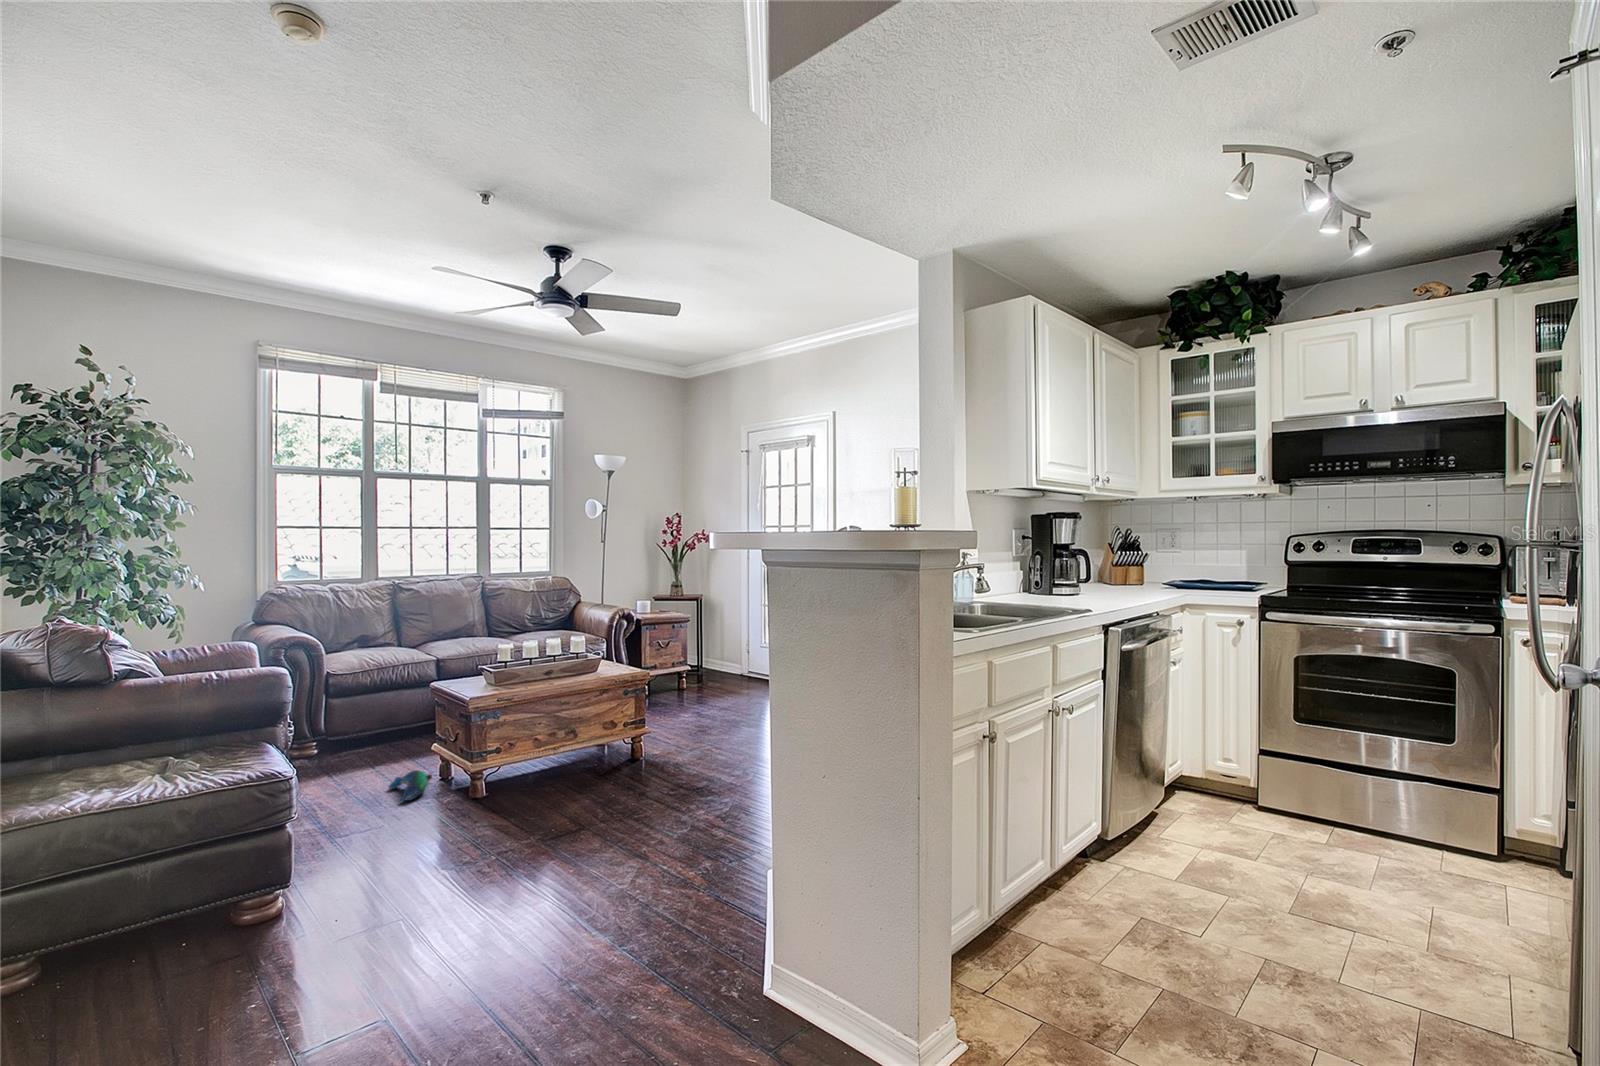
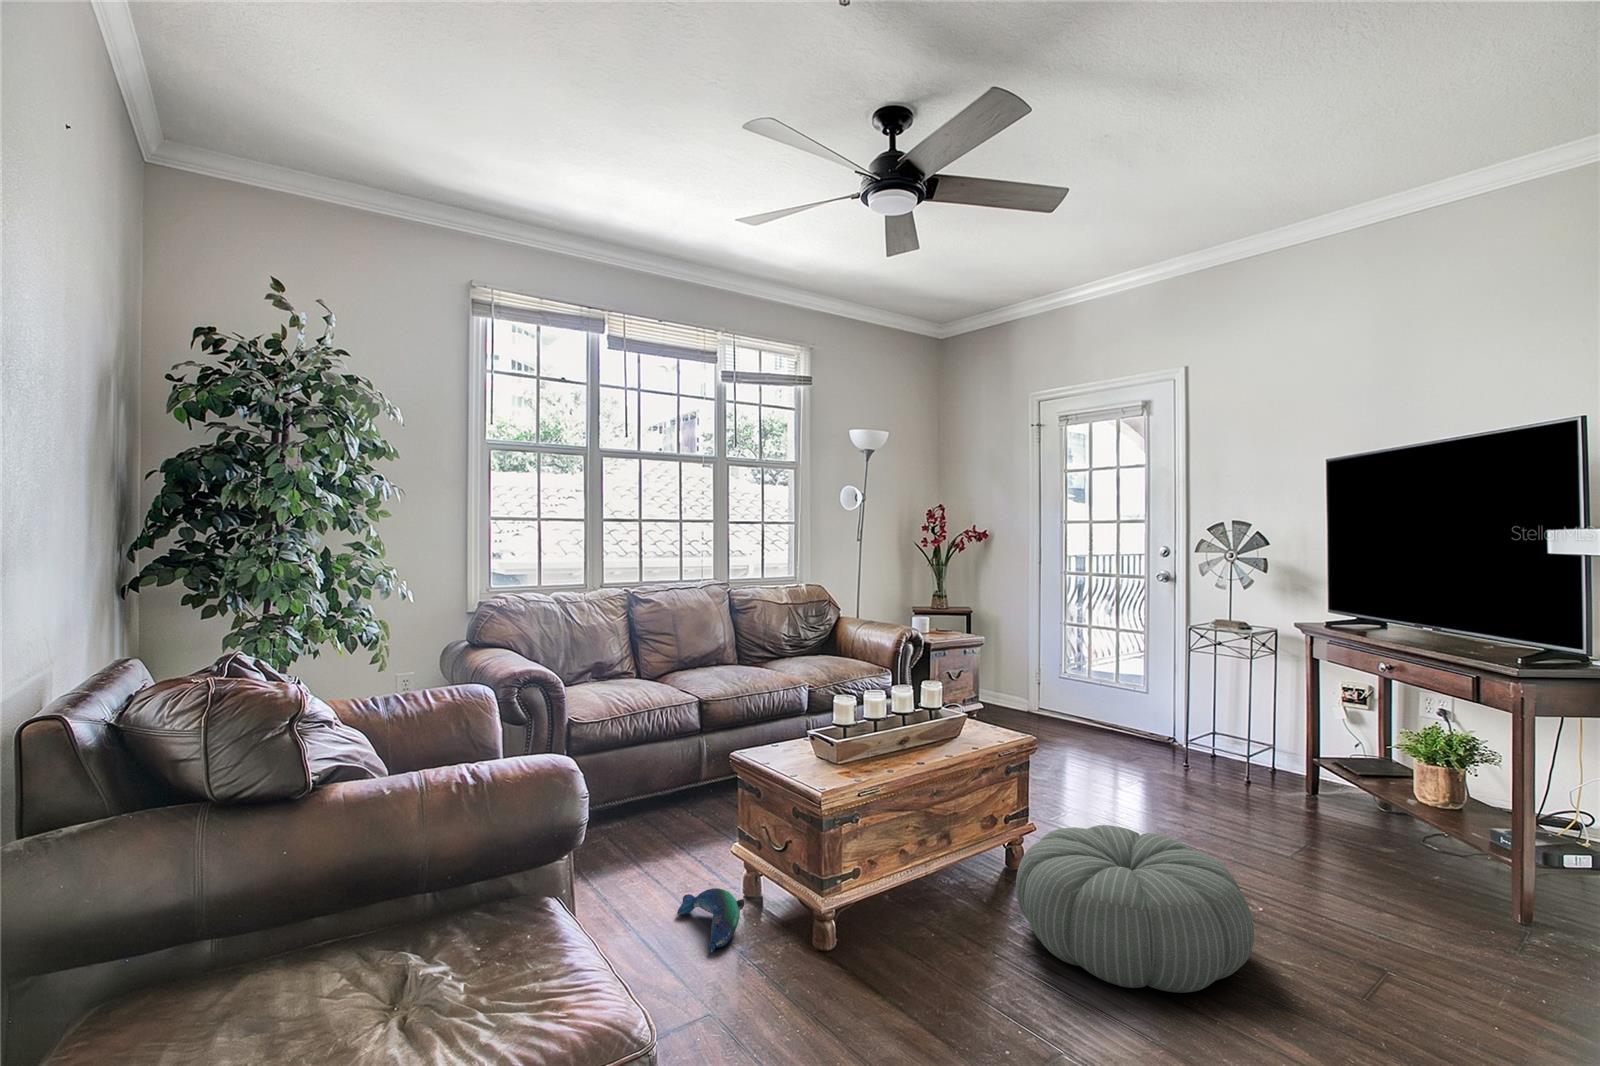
pouf: none [605,720,733,800] -> present [1016,825,1254,993]

